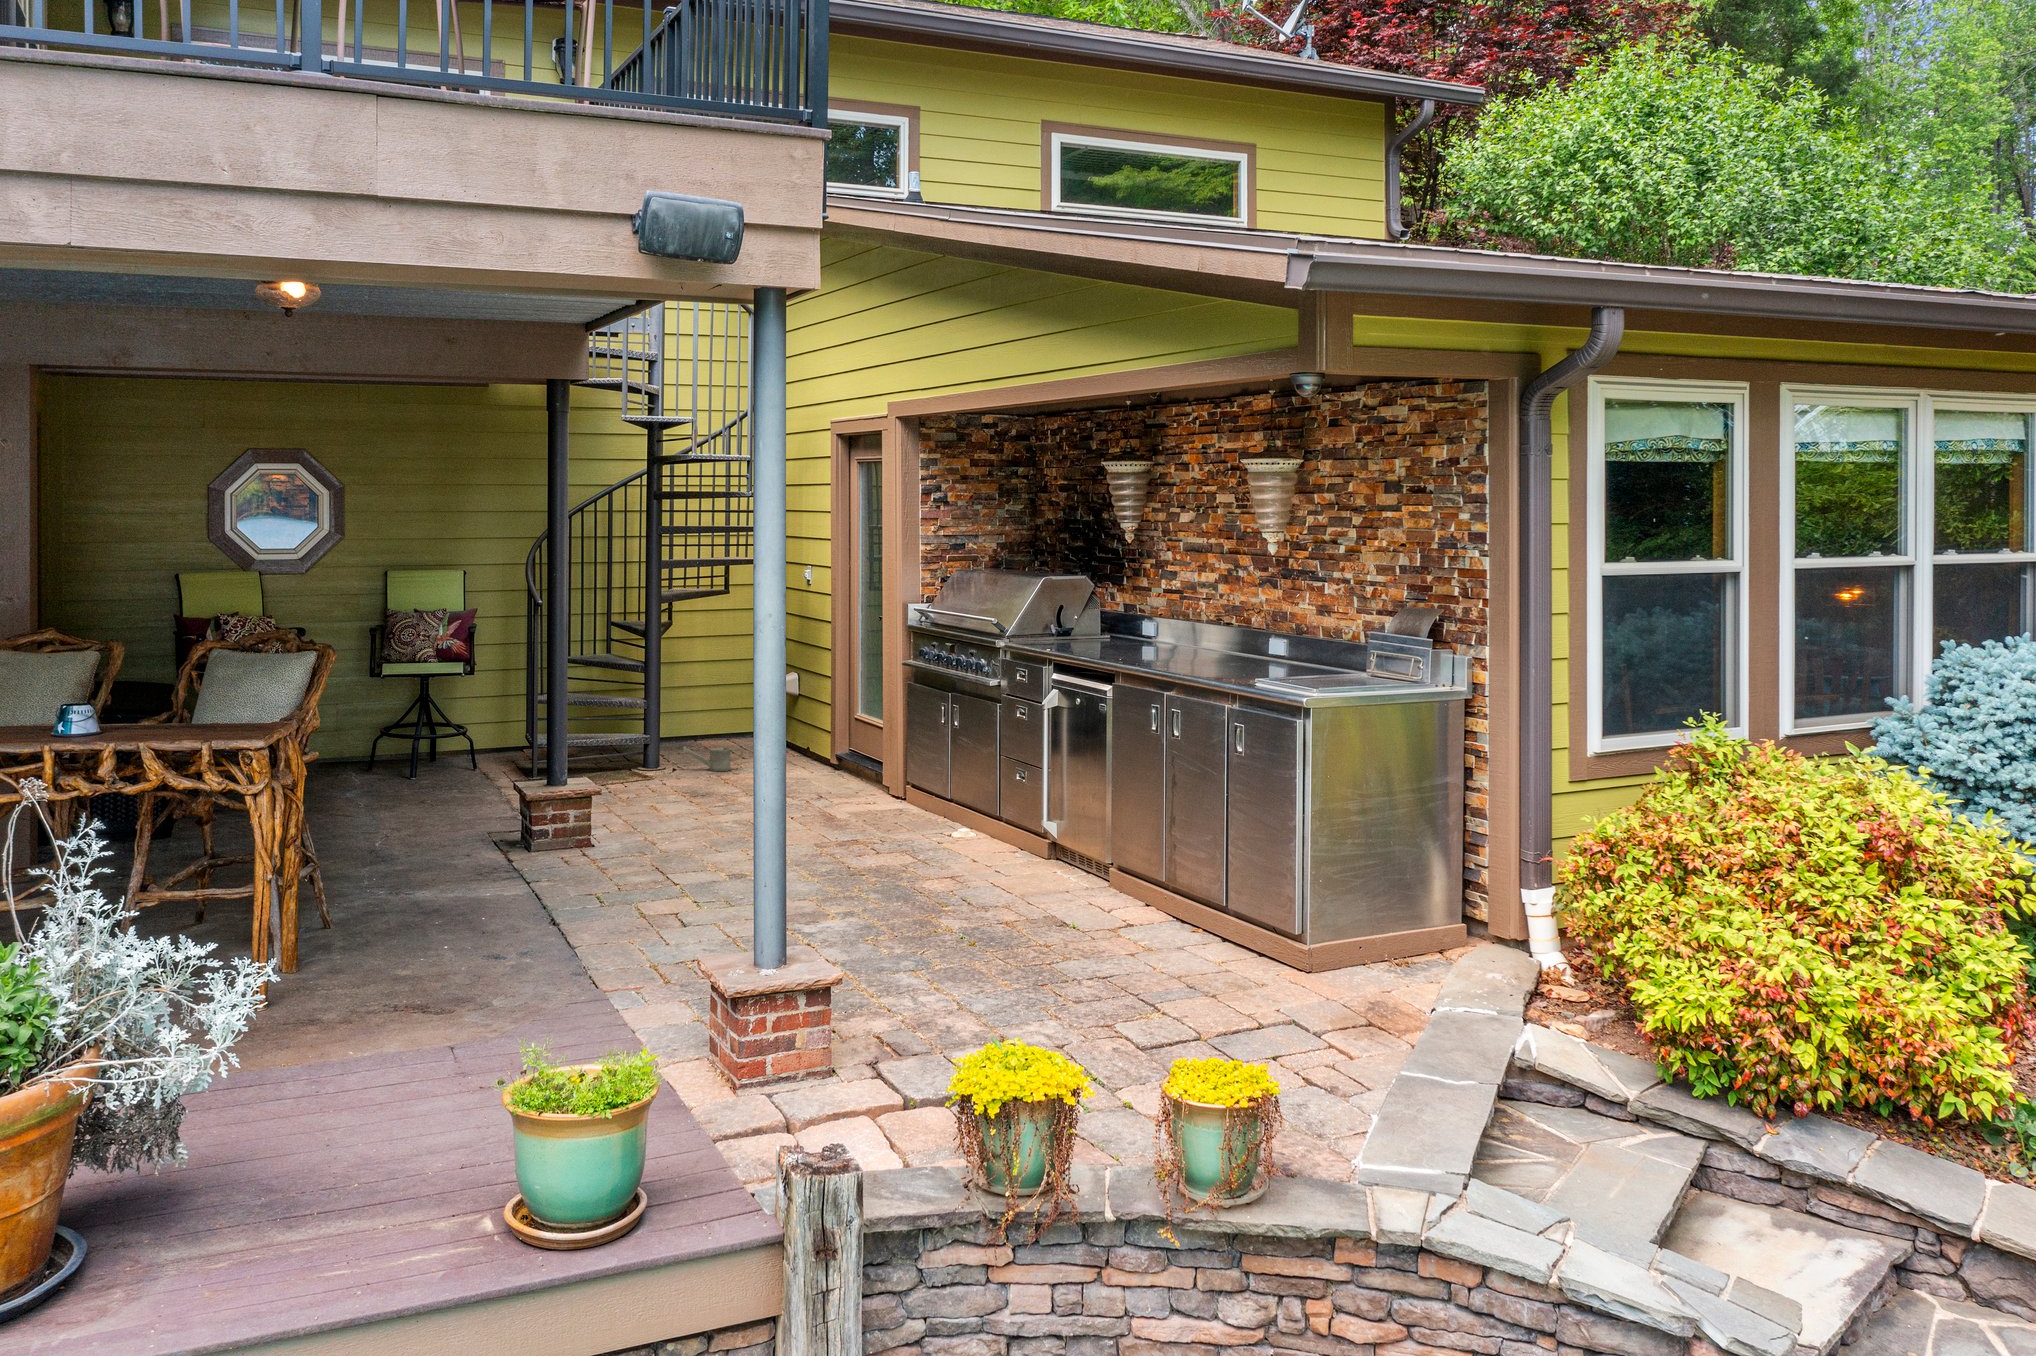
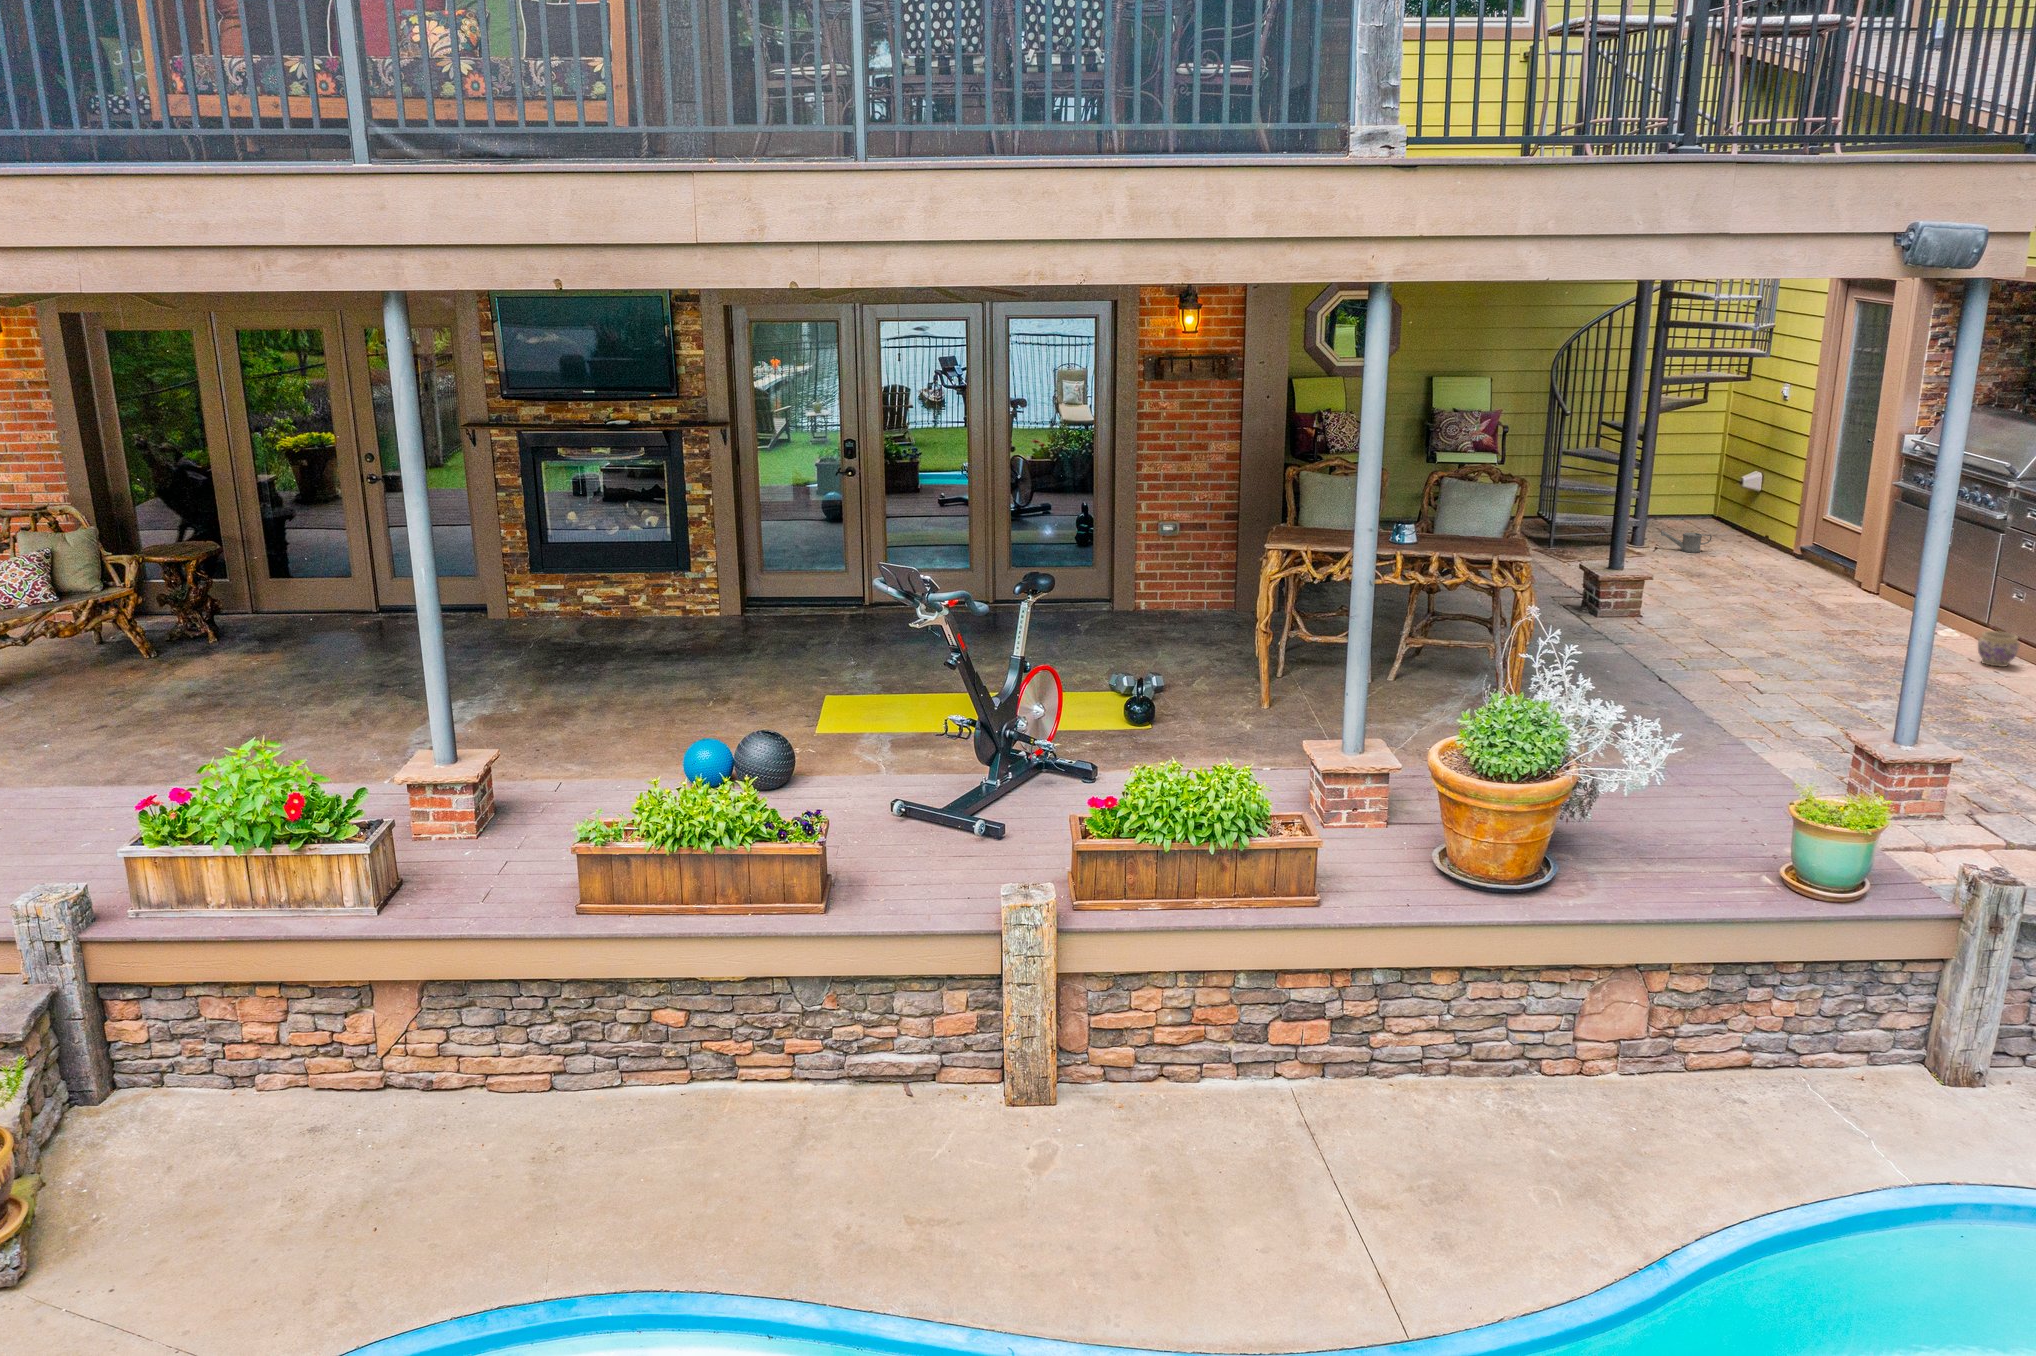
planter: none [981,820,1025,863] -> present [1978,631,2020,667]

